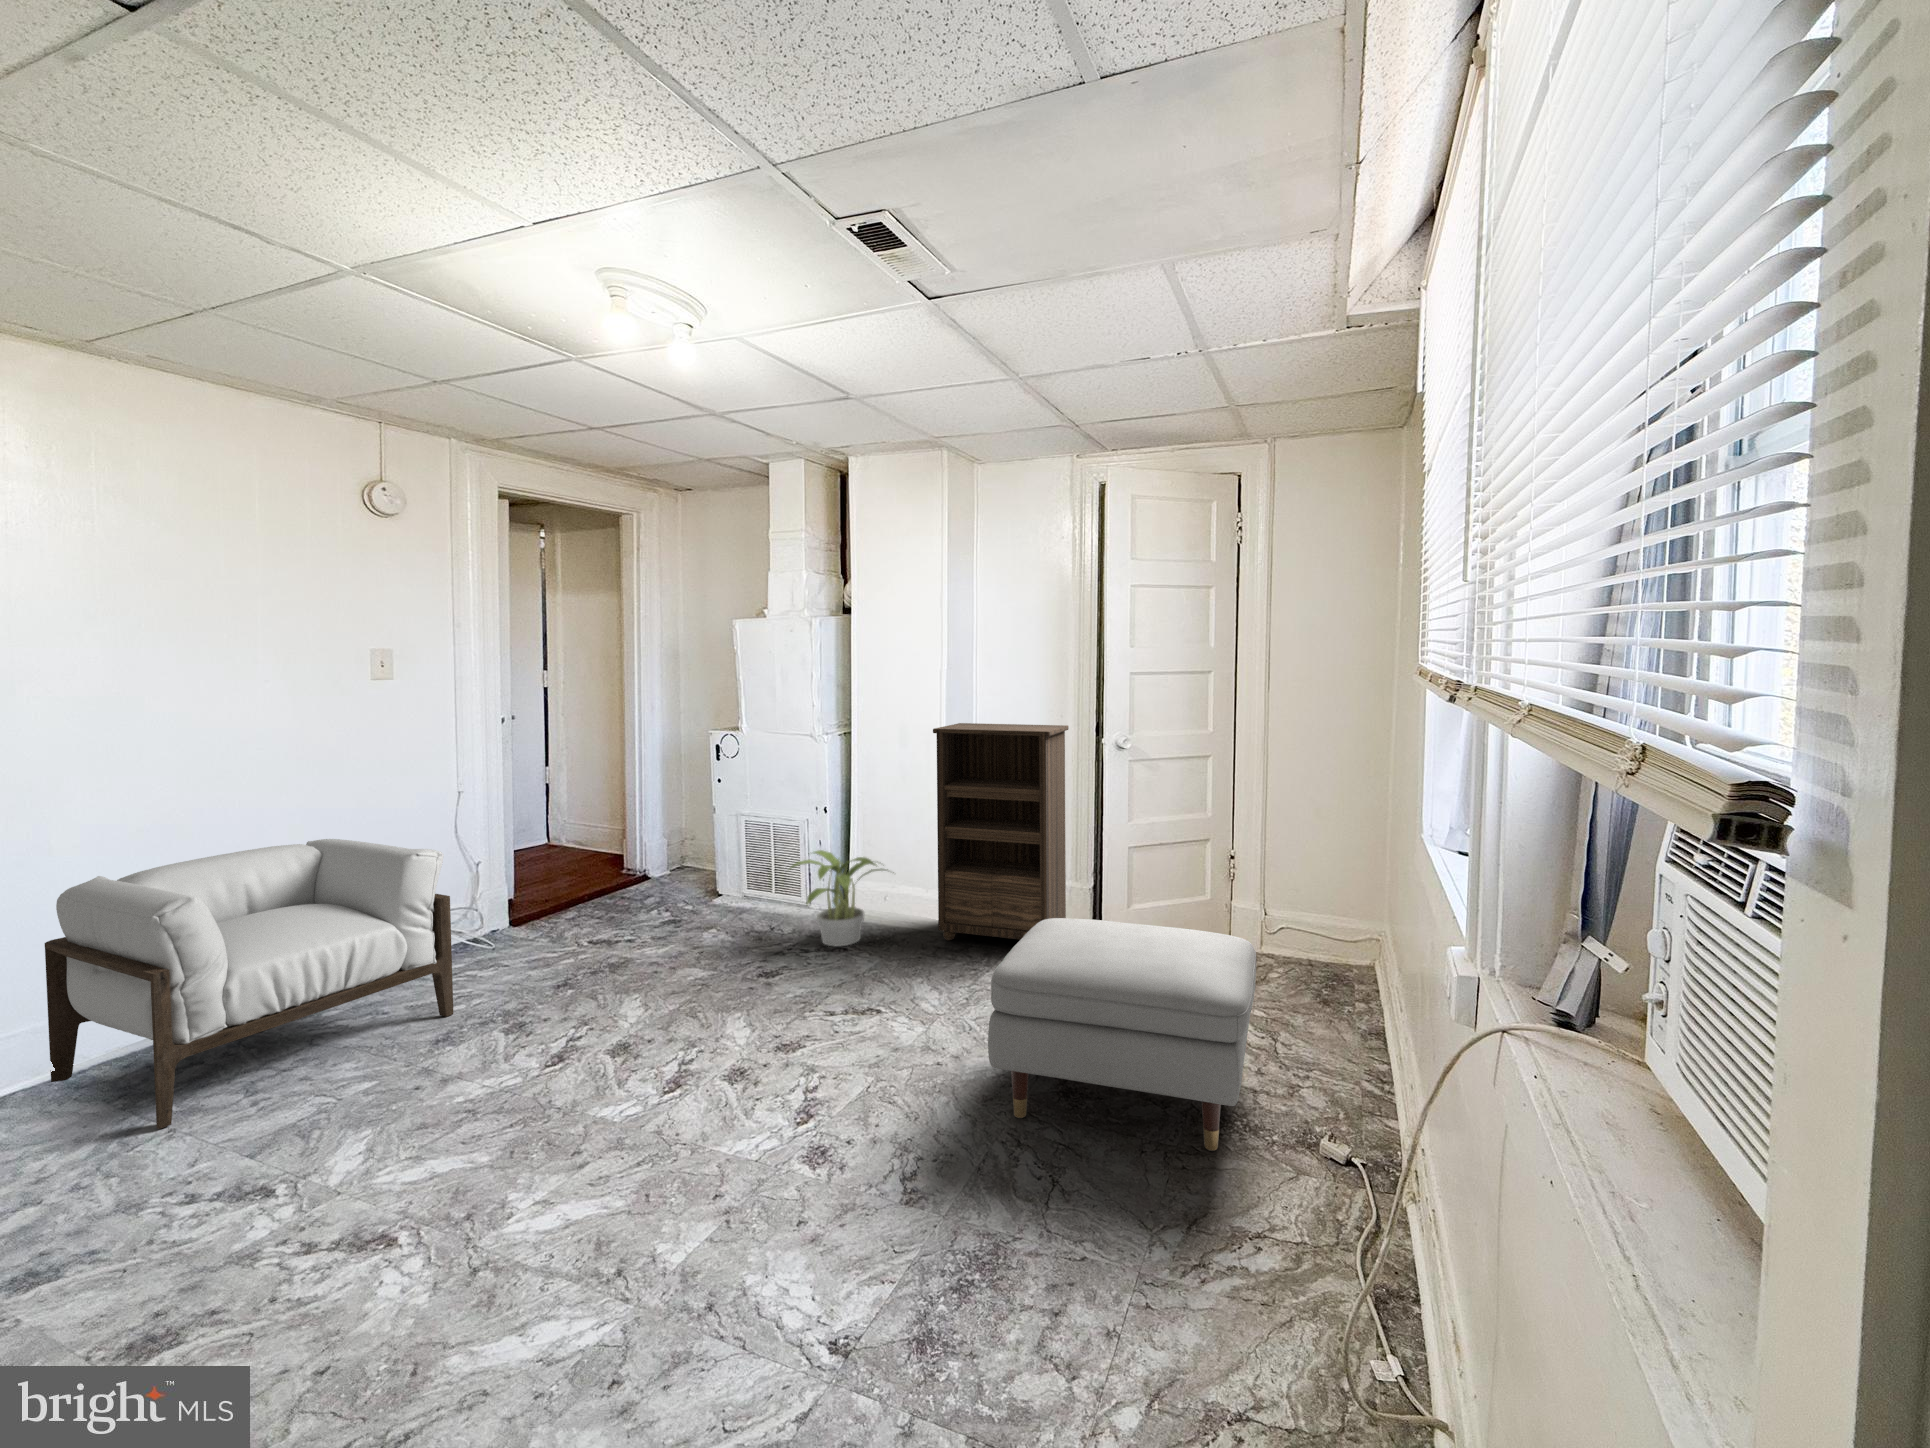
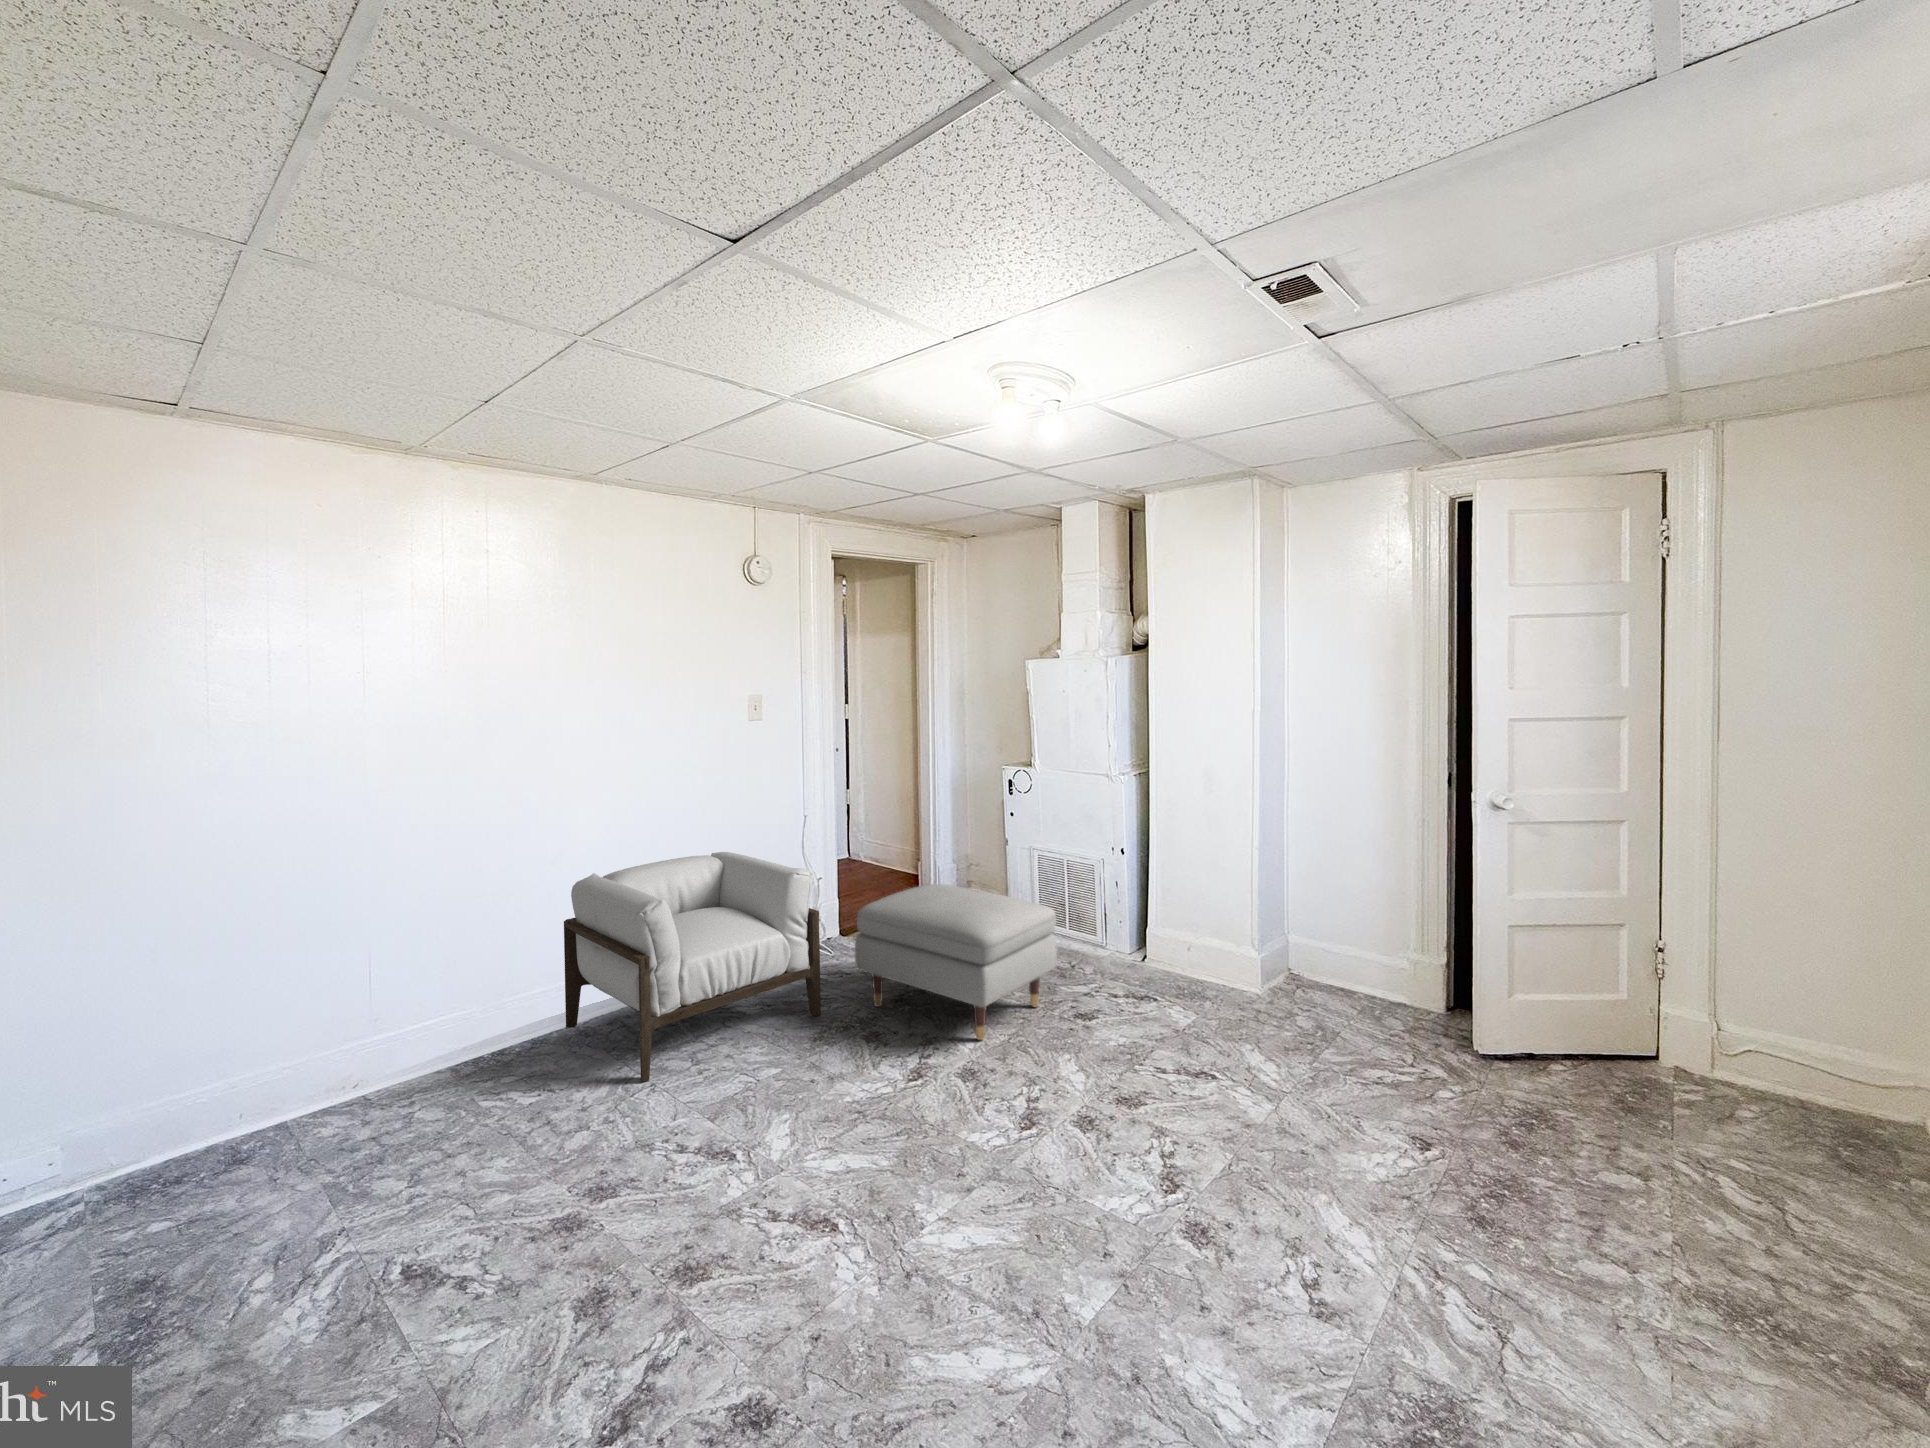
bookshelf: present [933,723,1069,940] -> none [1252,769,1415,1032]
potted plant: present [790,850,888,946] -> none [1096,893,1208,995]
ottoman: present [988,918,1256,1151] -> present [855,884,1057,1040]

